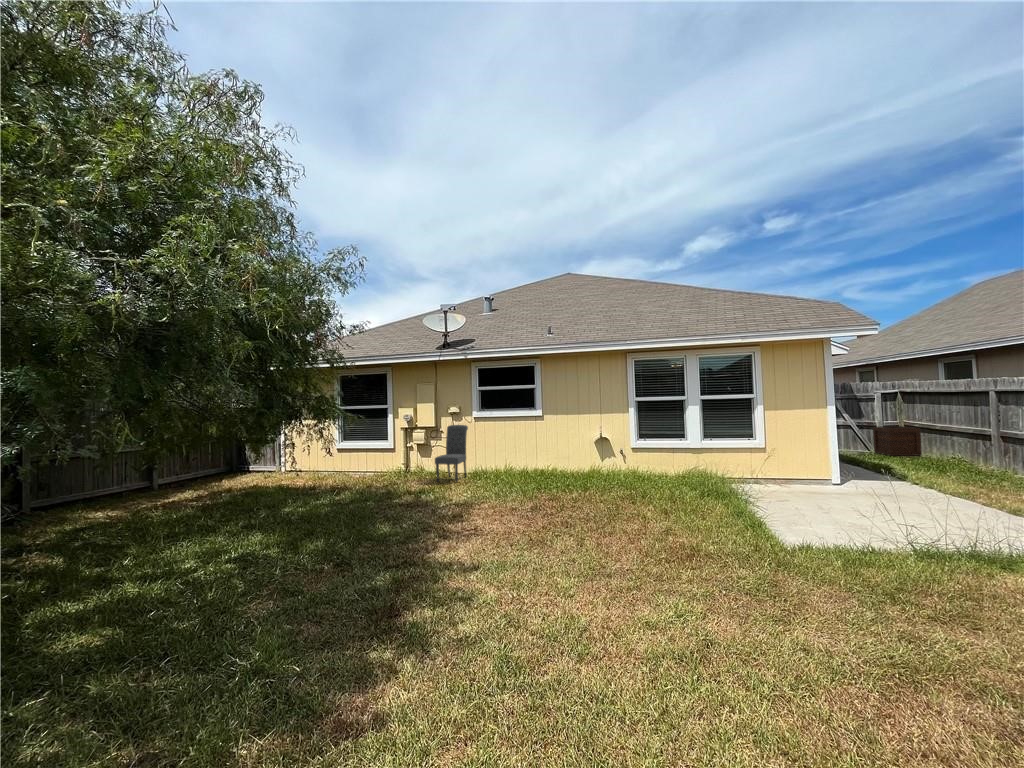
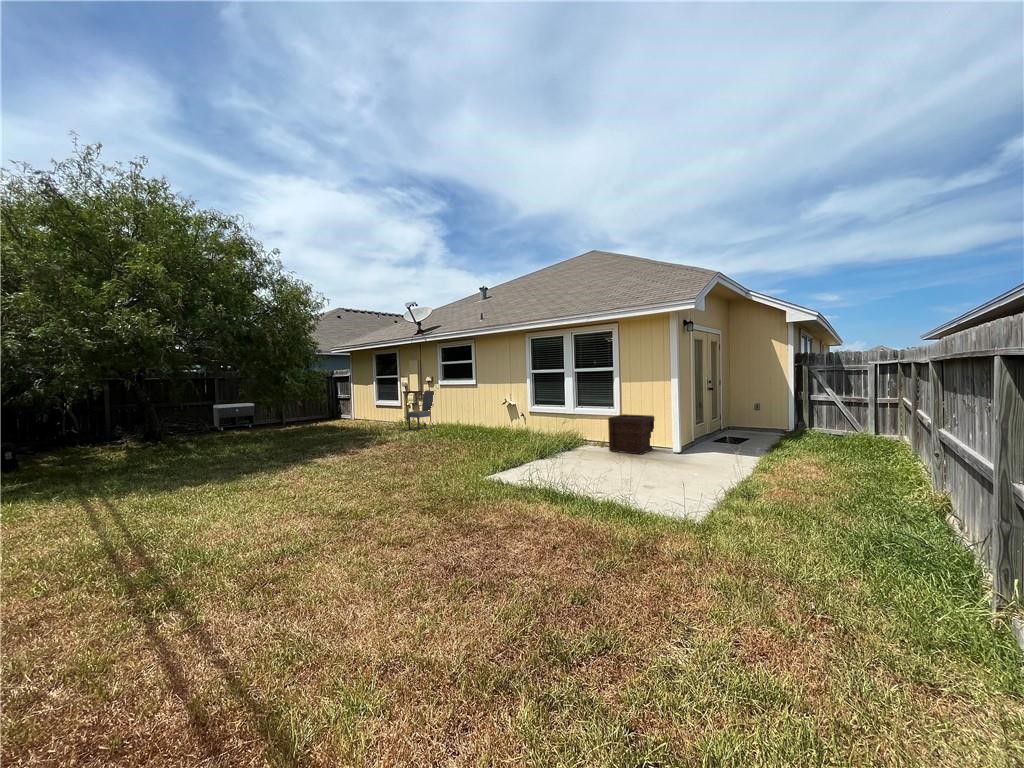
wooden crate: present [873,426,922,456] -> present [608,414,655,454]
storage bench: none [41,456,128,509] -> present [213,403,255,430]

